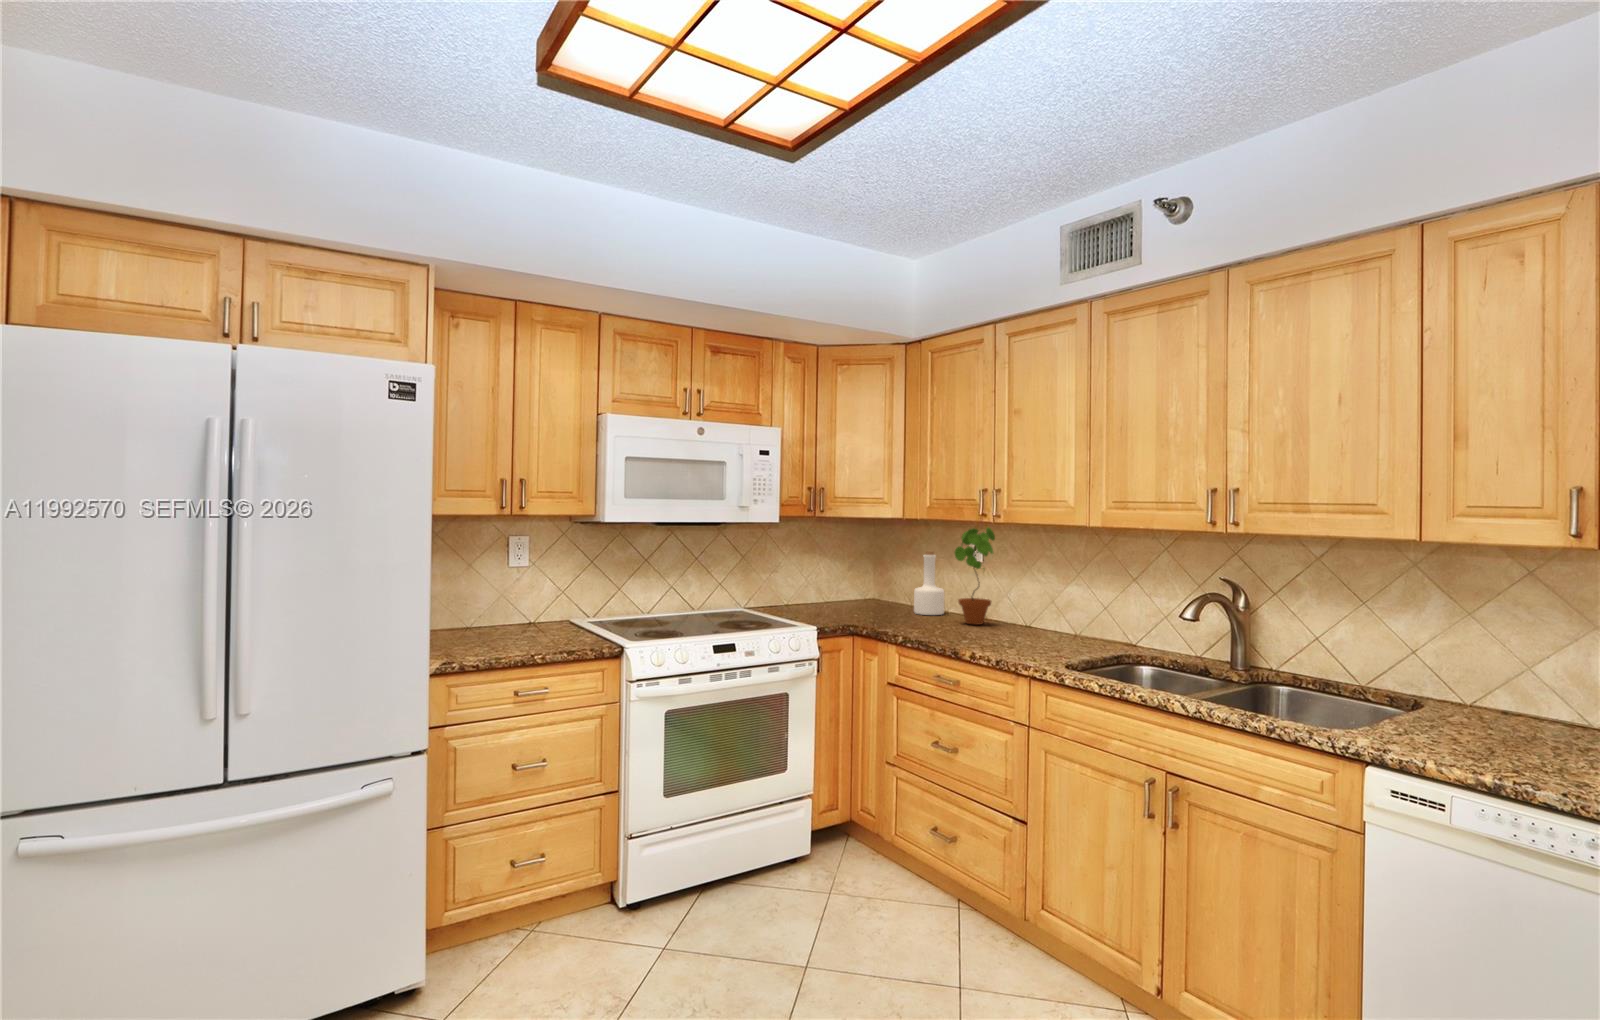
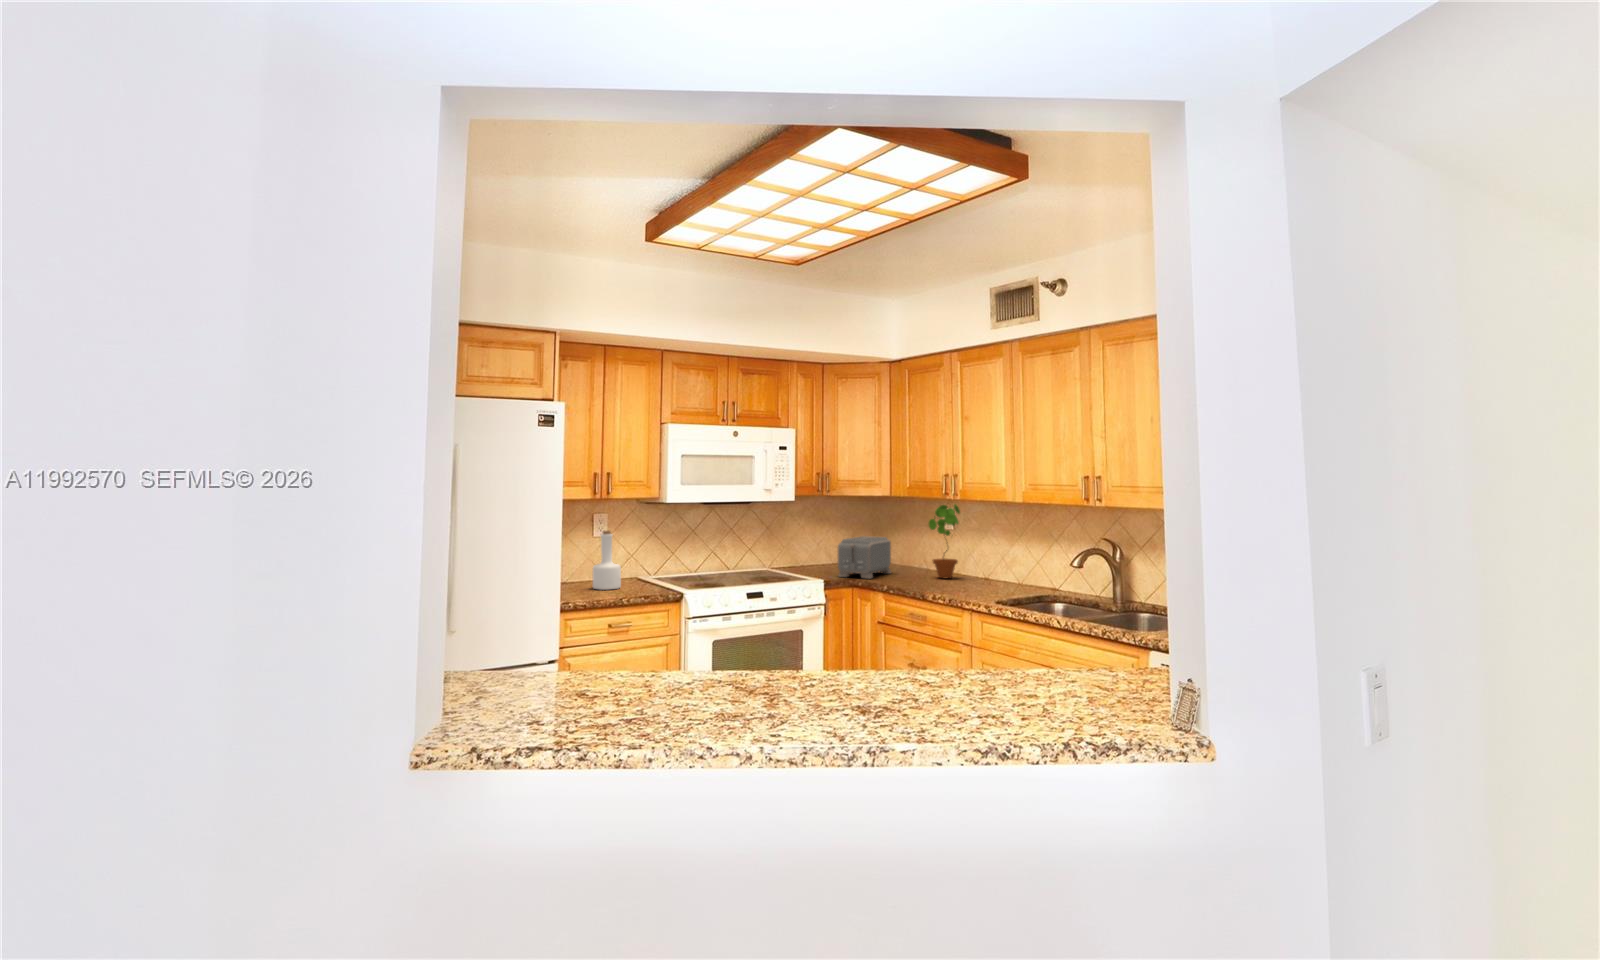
bottle: present [914,551,944,615] -> present [593,530,621,590]
toaster: none [834,568,903,624] -> present [838,536,891,579]

